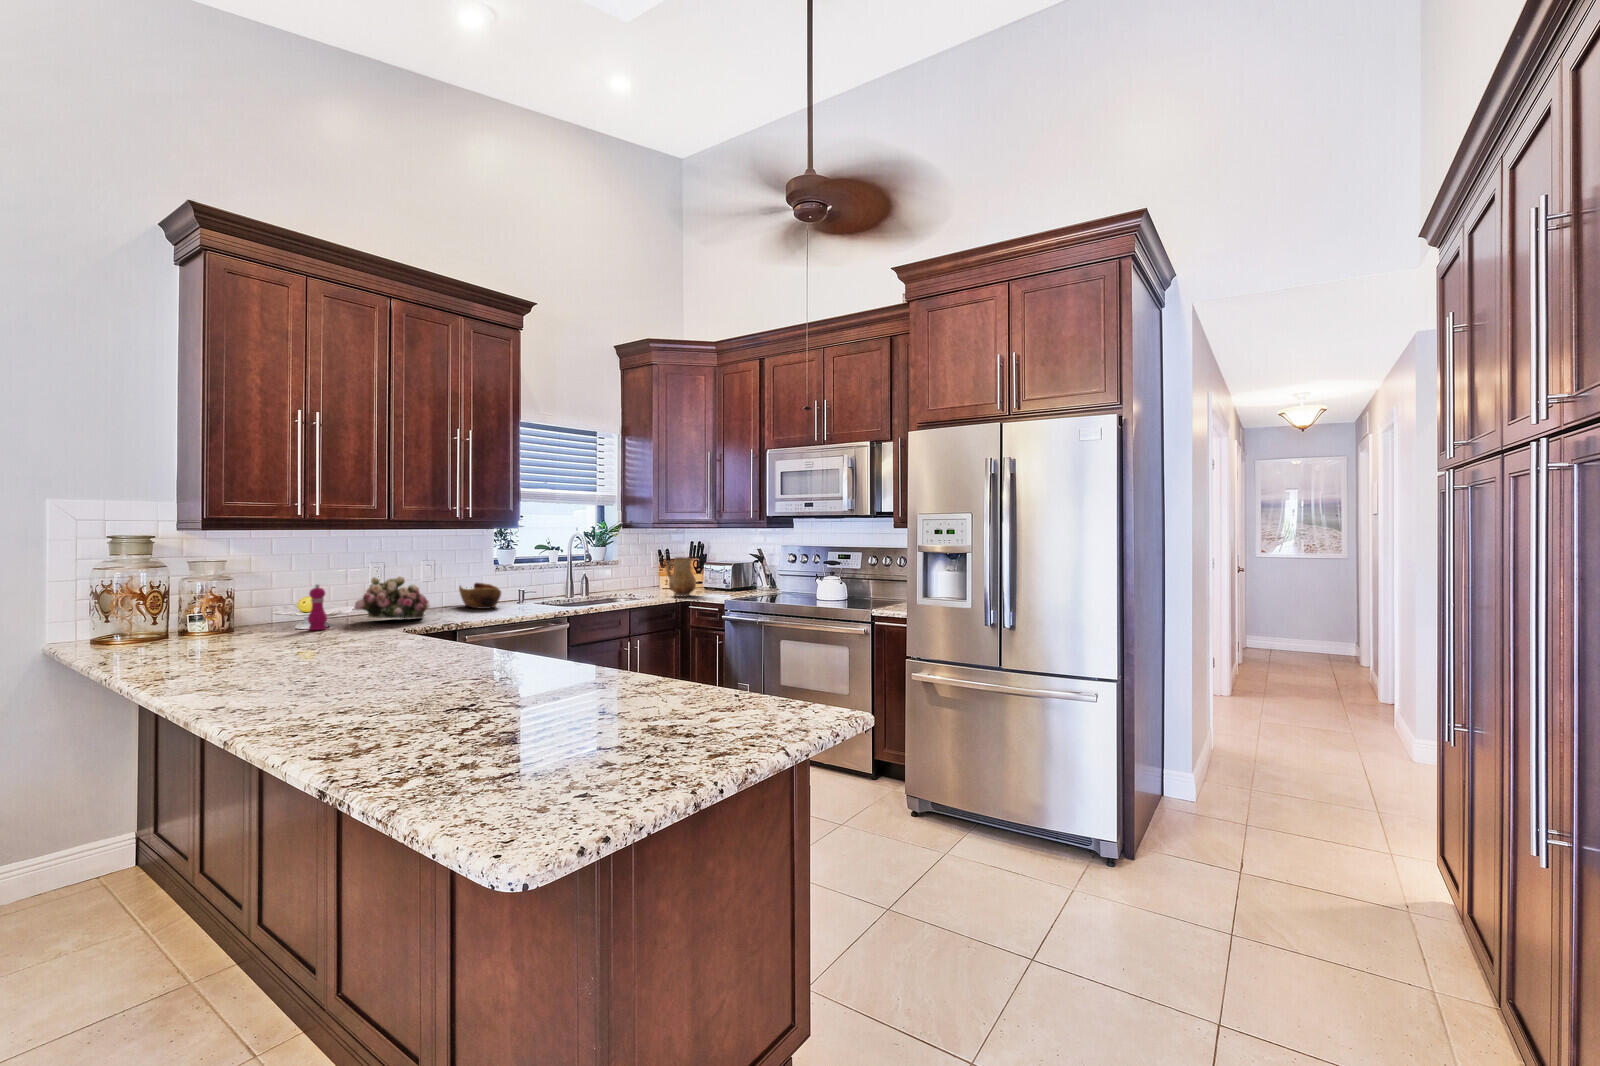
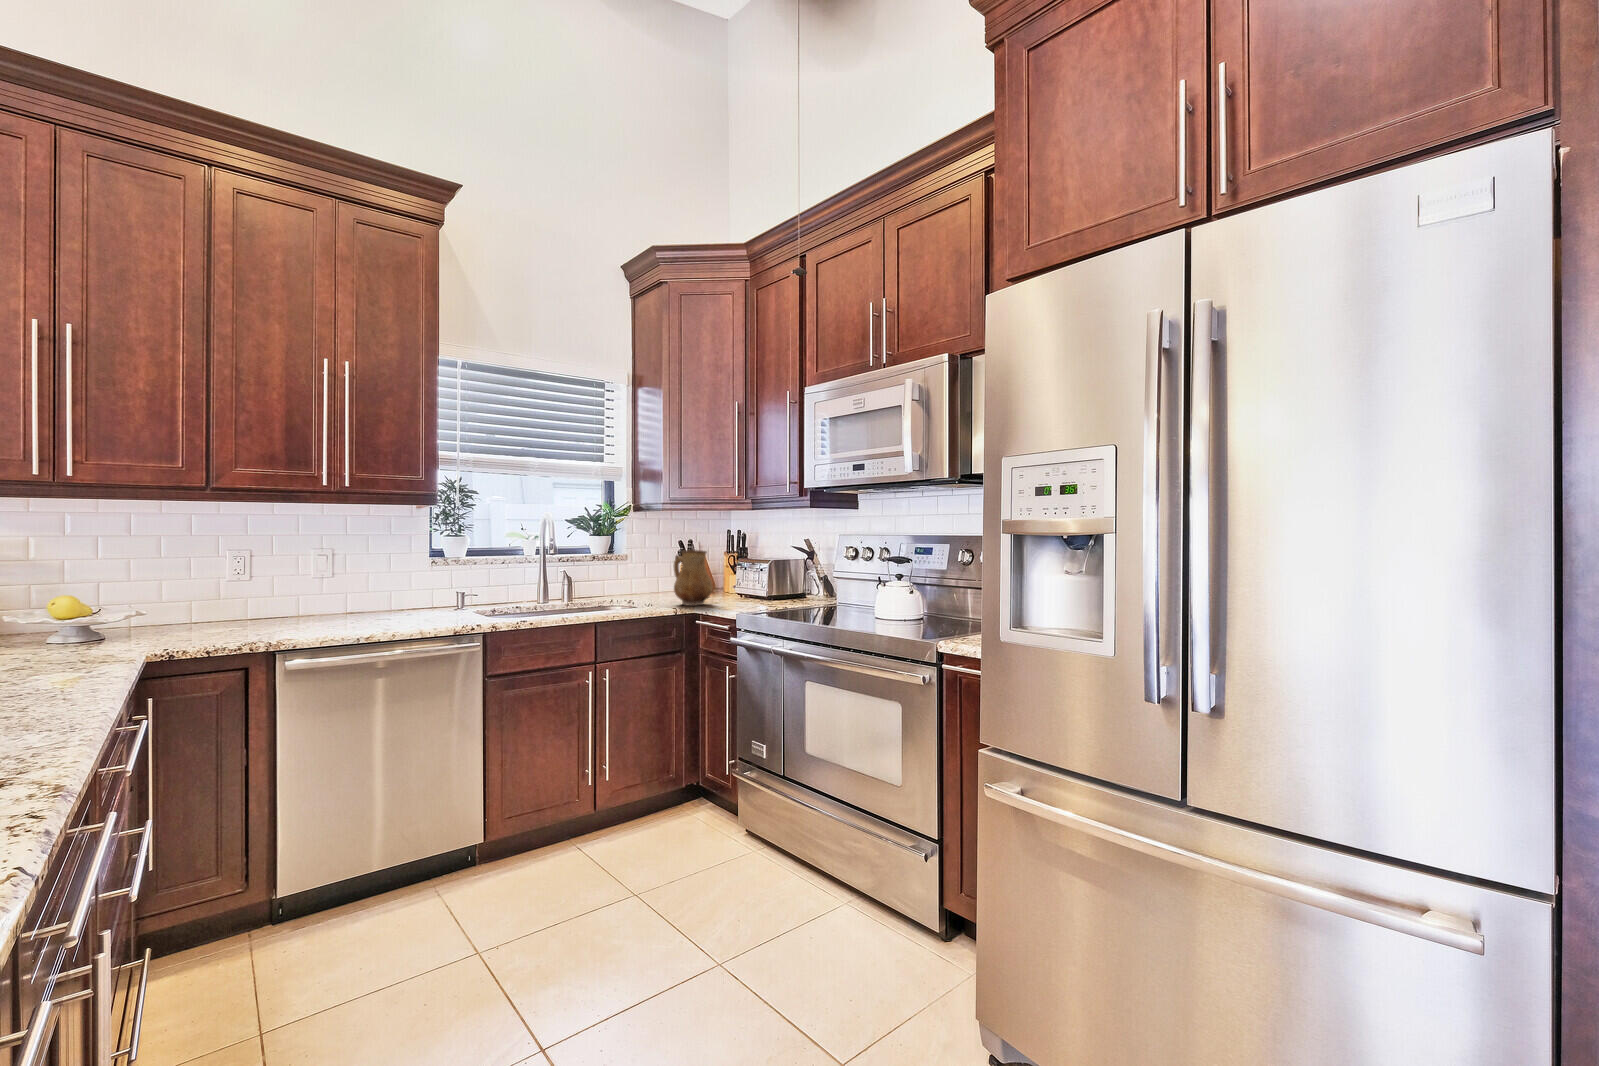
flower arrangement: present [355,577,430,618] -> none [137,569,272,631]
wooden bowl: present [459,583,501,609] -> none [367,579,422,617]
pepper mill: present [308,584,327,630] -> none [49,578,83,647]

